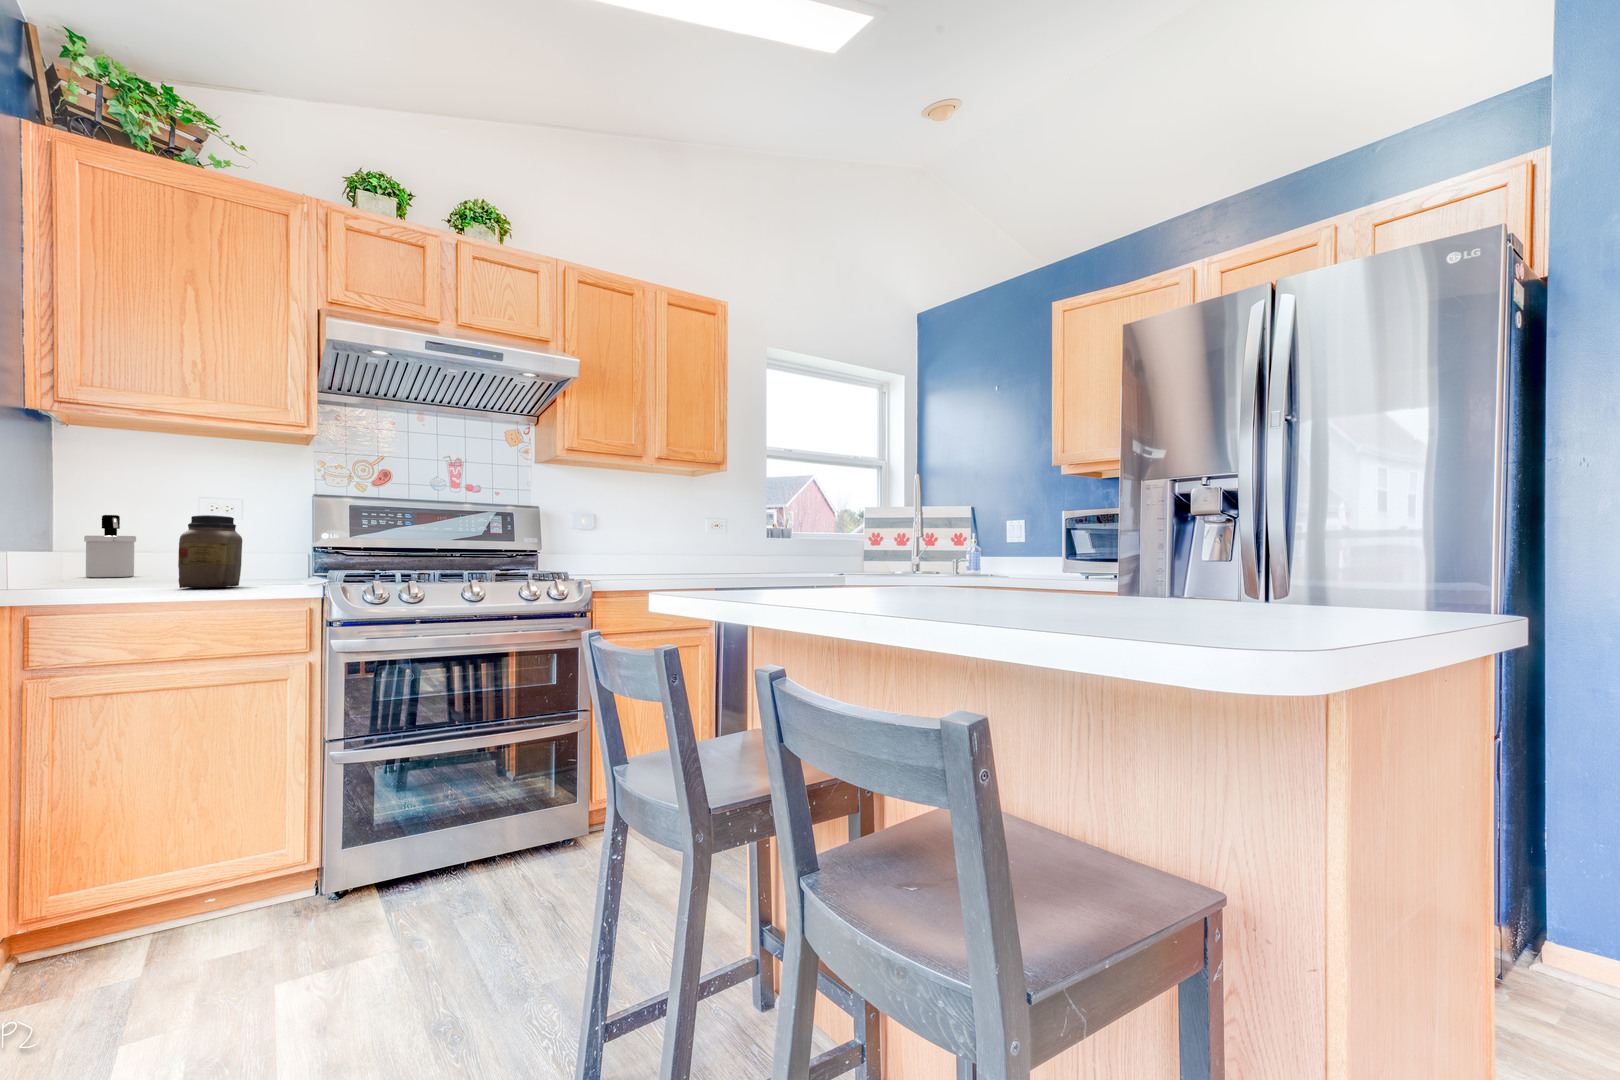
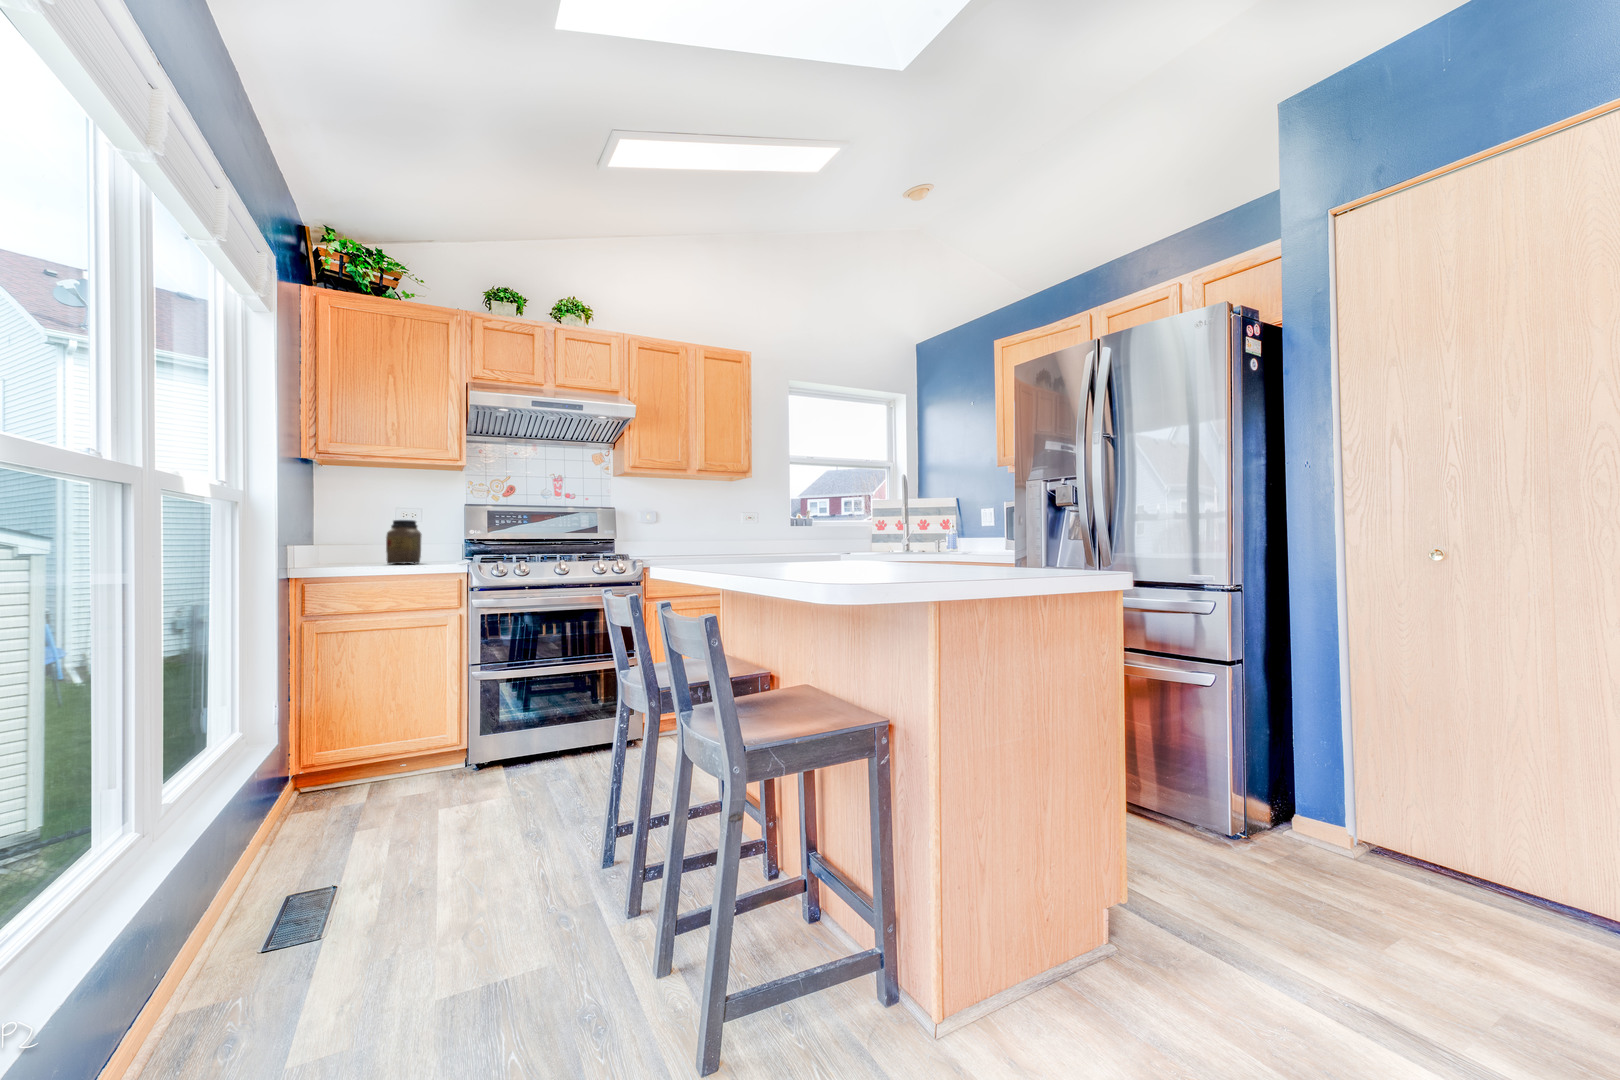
soap dispenser: present [84,515,136,577] -> none [336,520,364,559]

